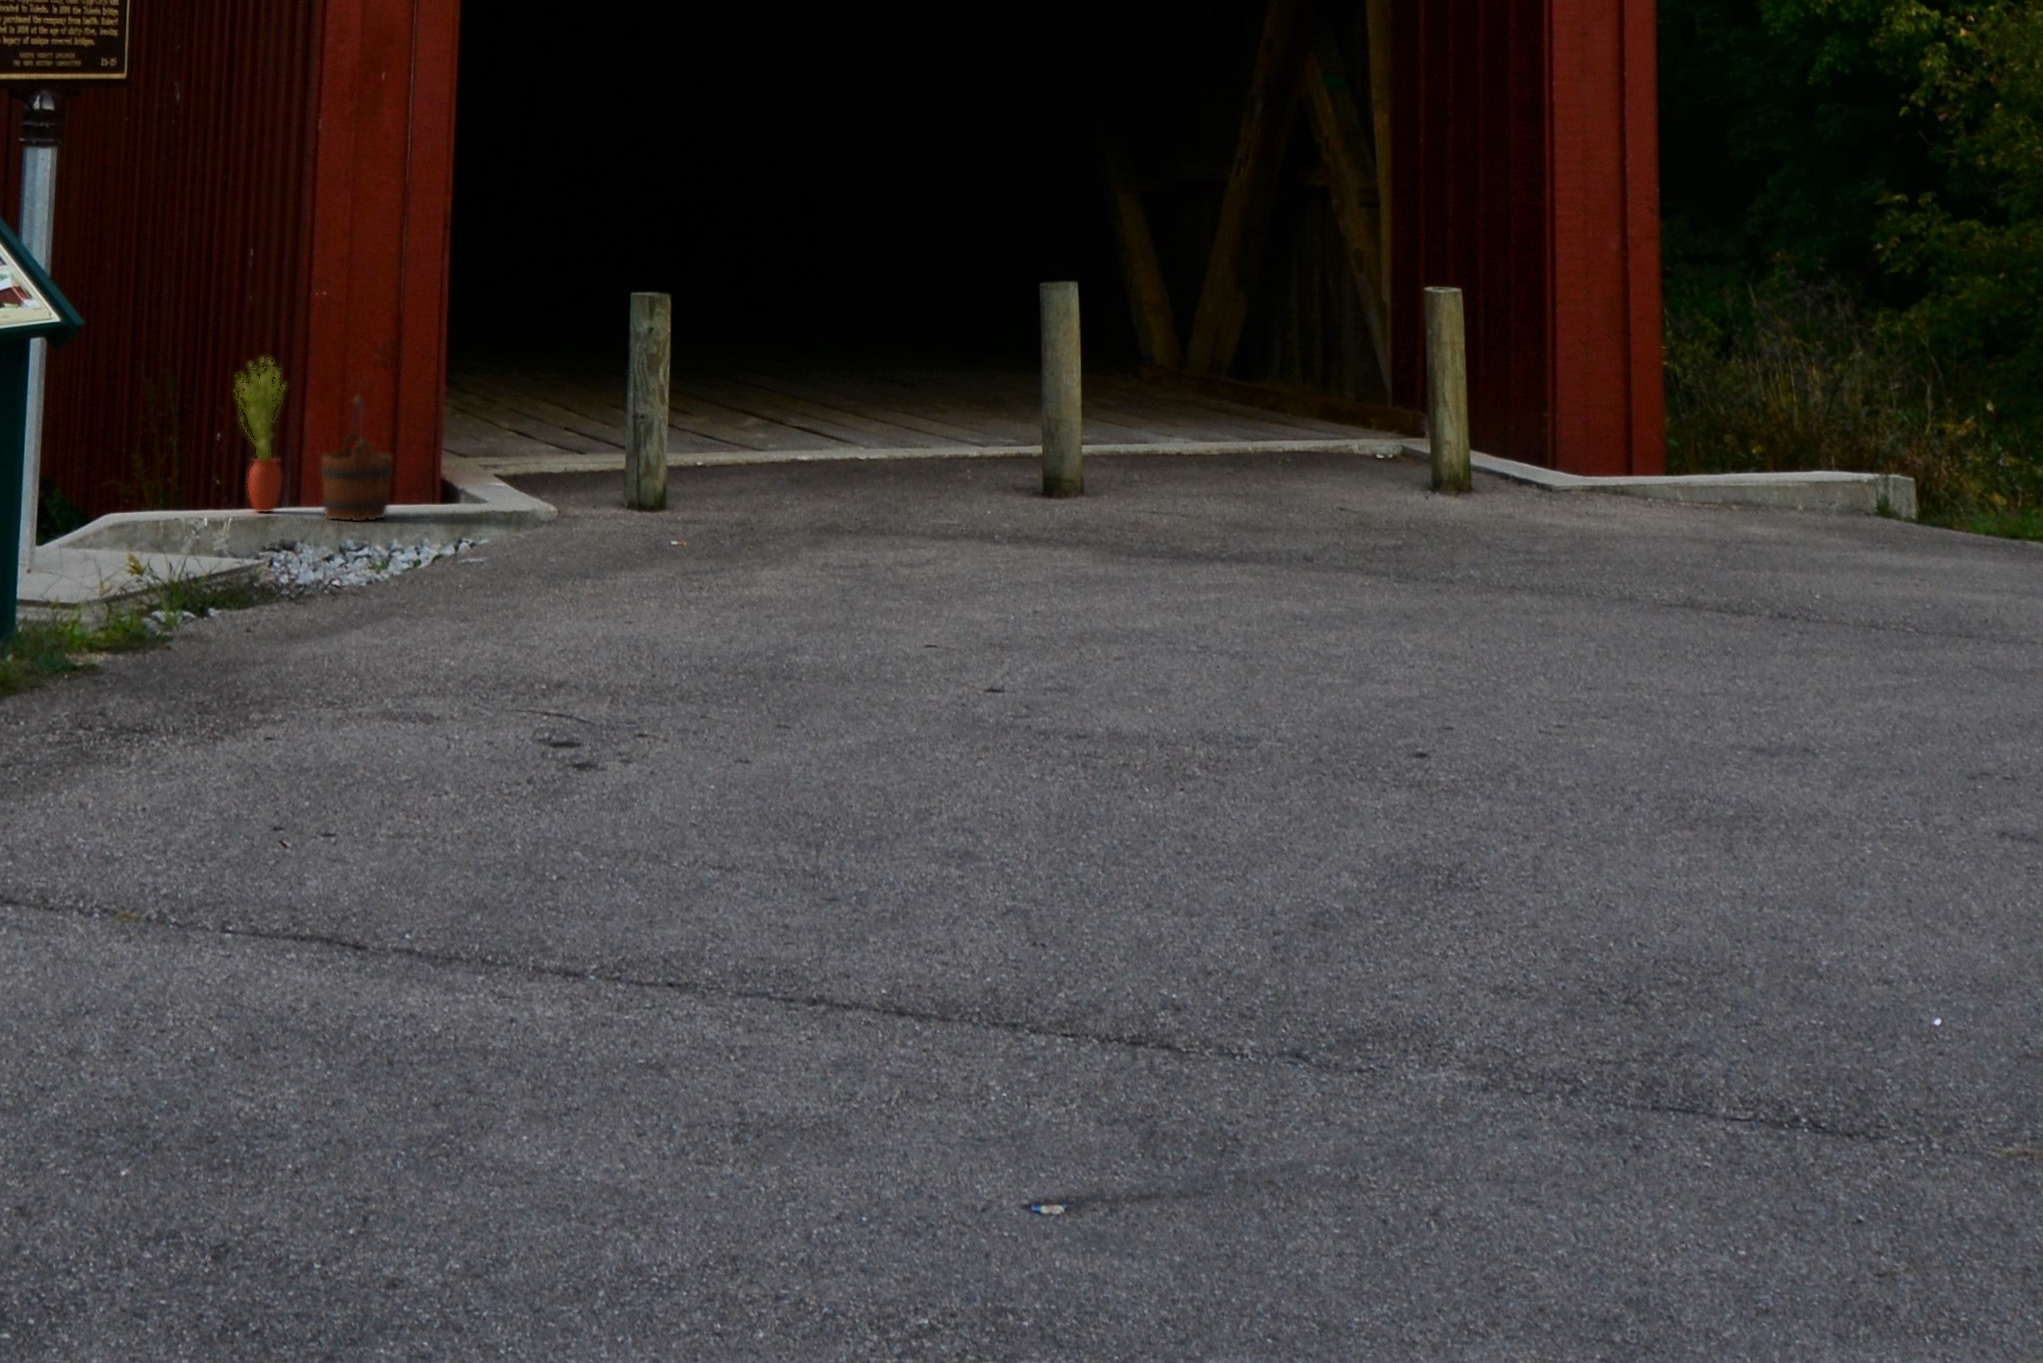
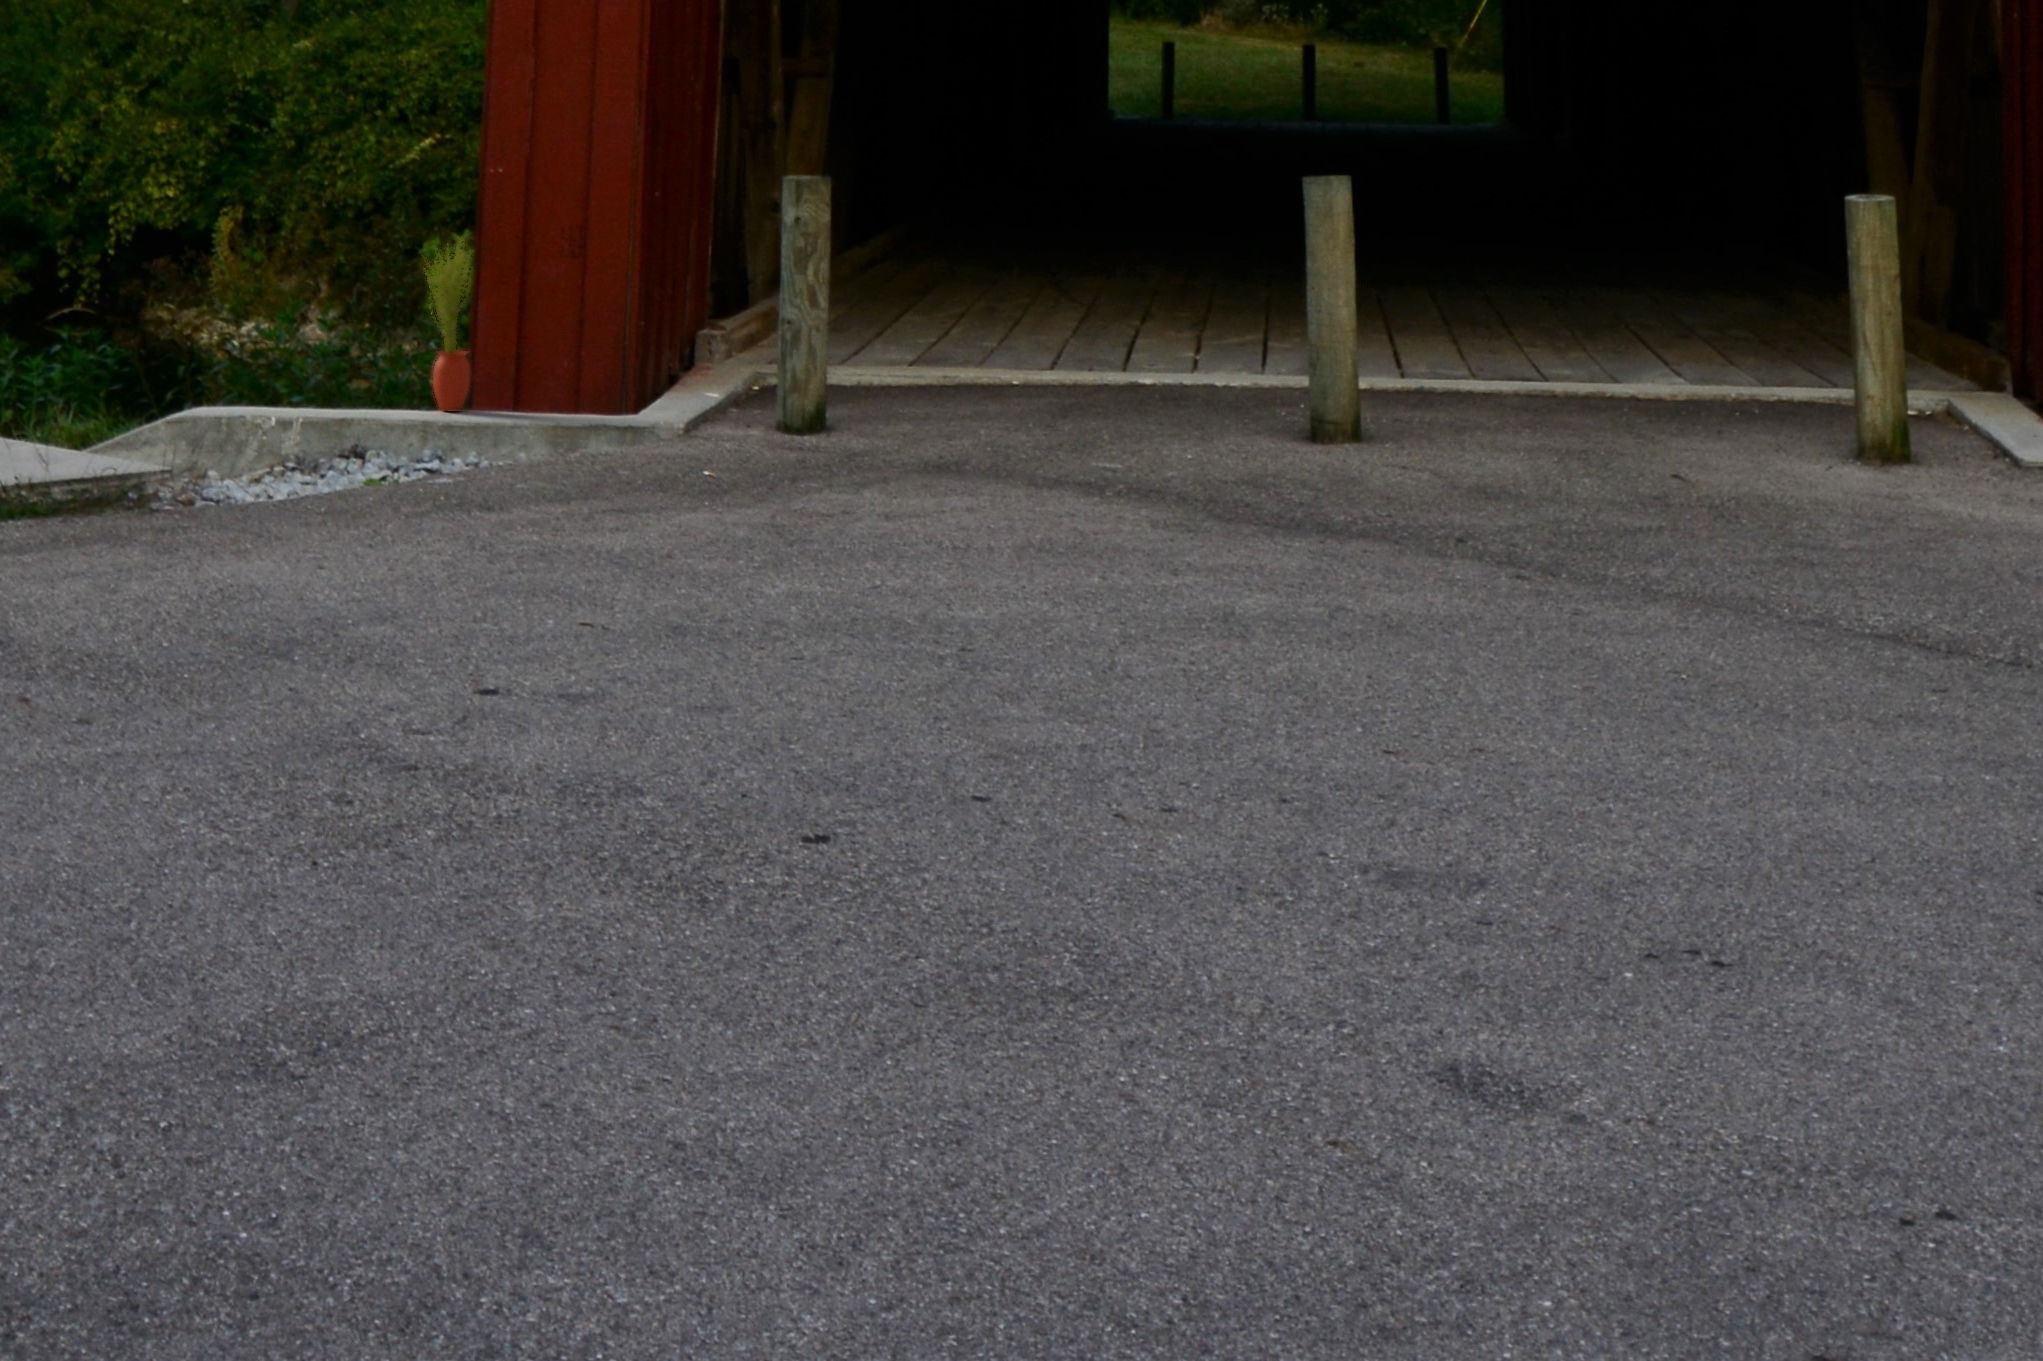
wooden bucket: present [321,396,393,521] -> none [485,284,566,426]

